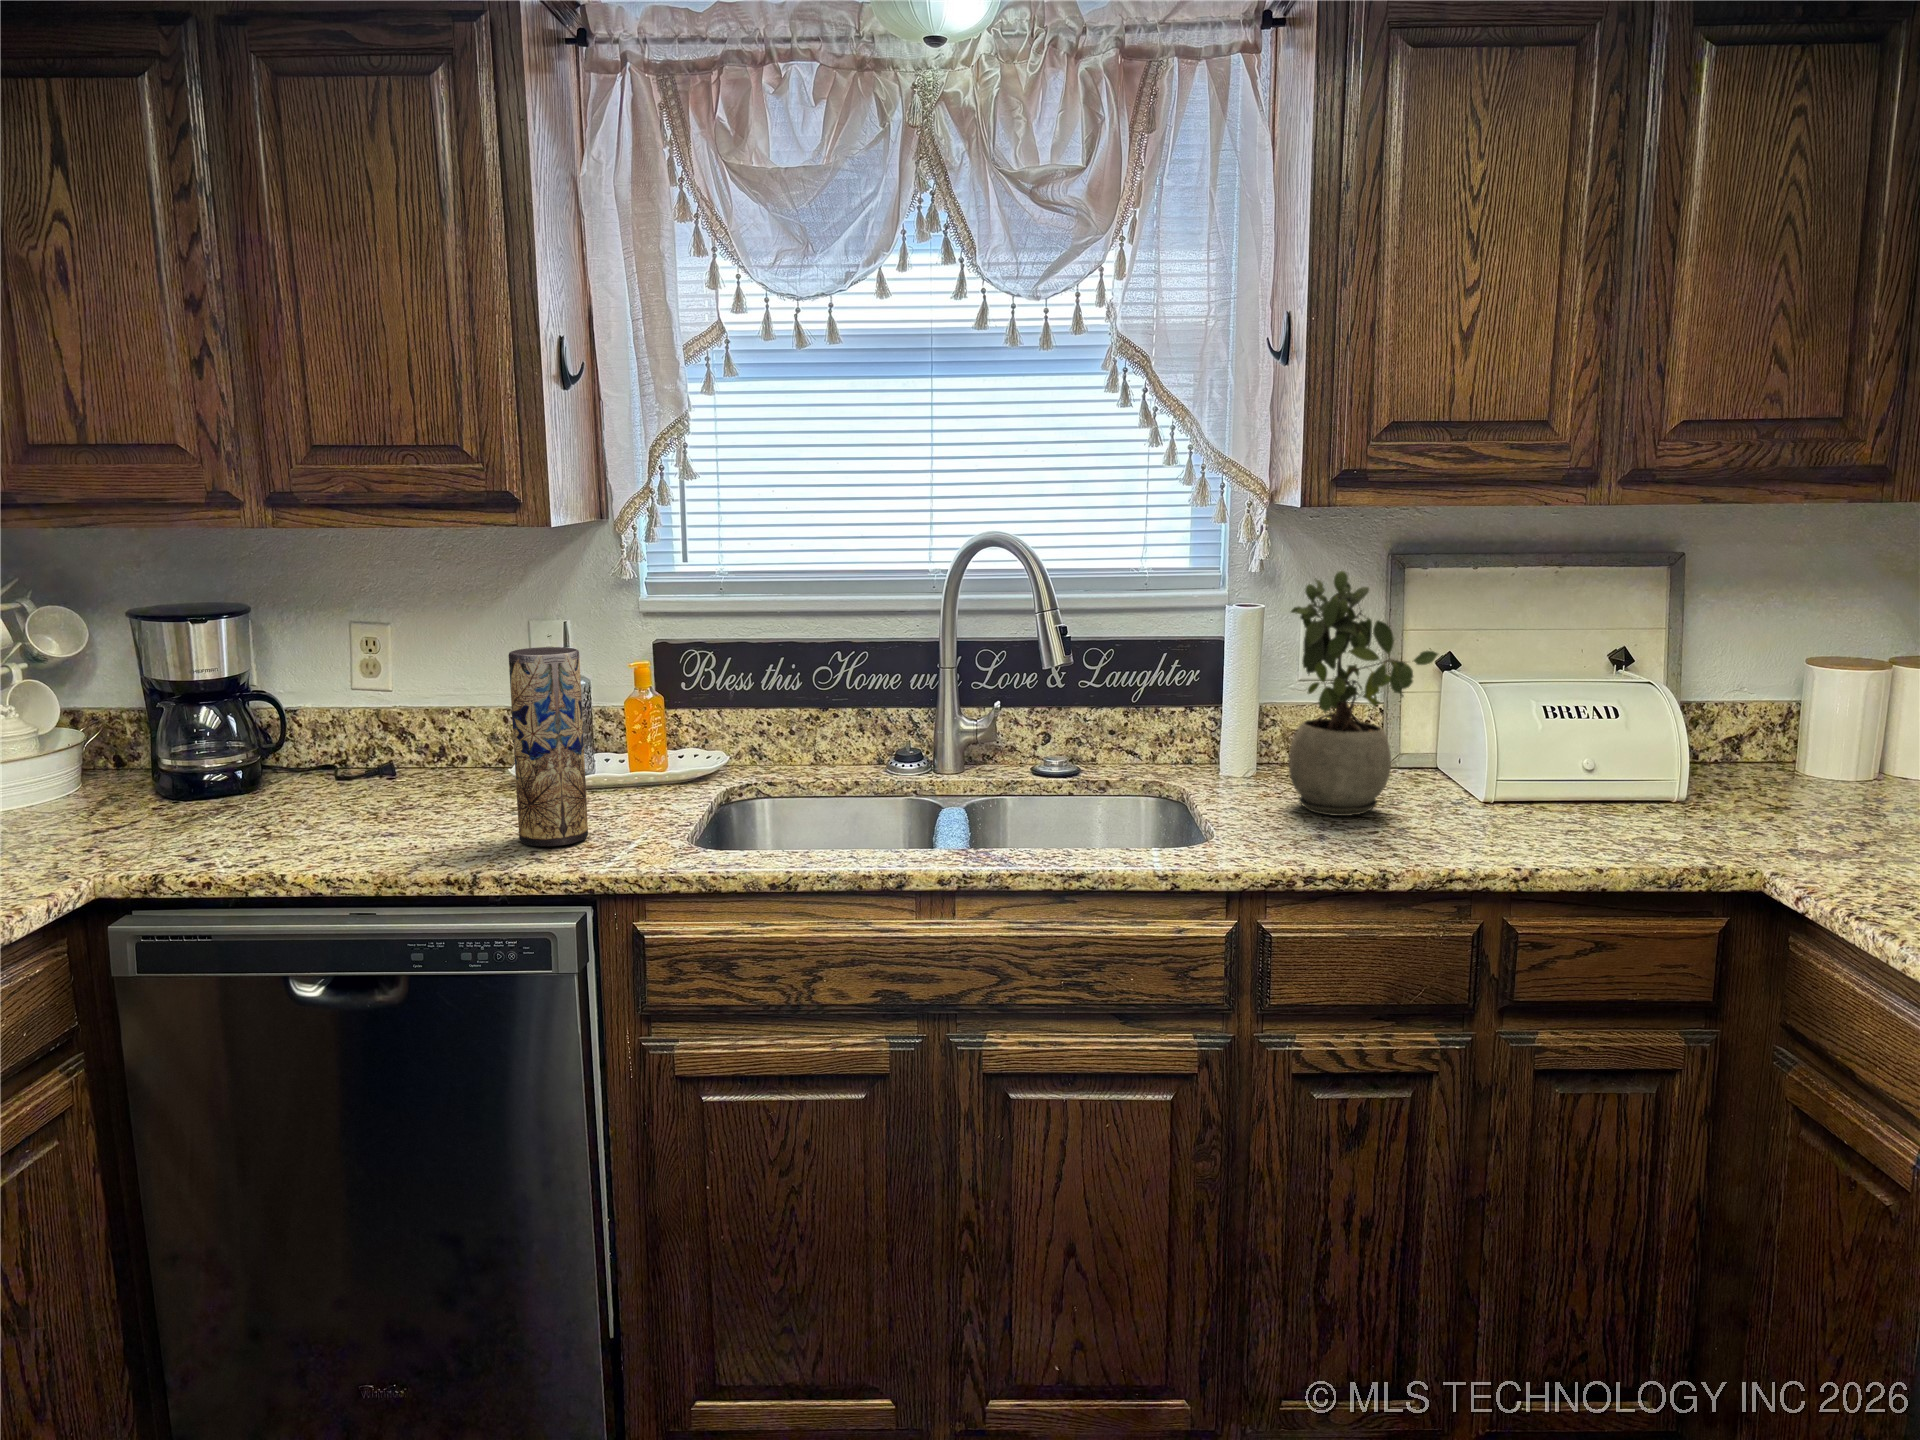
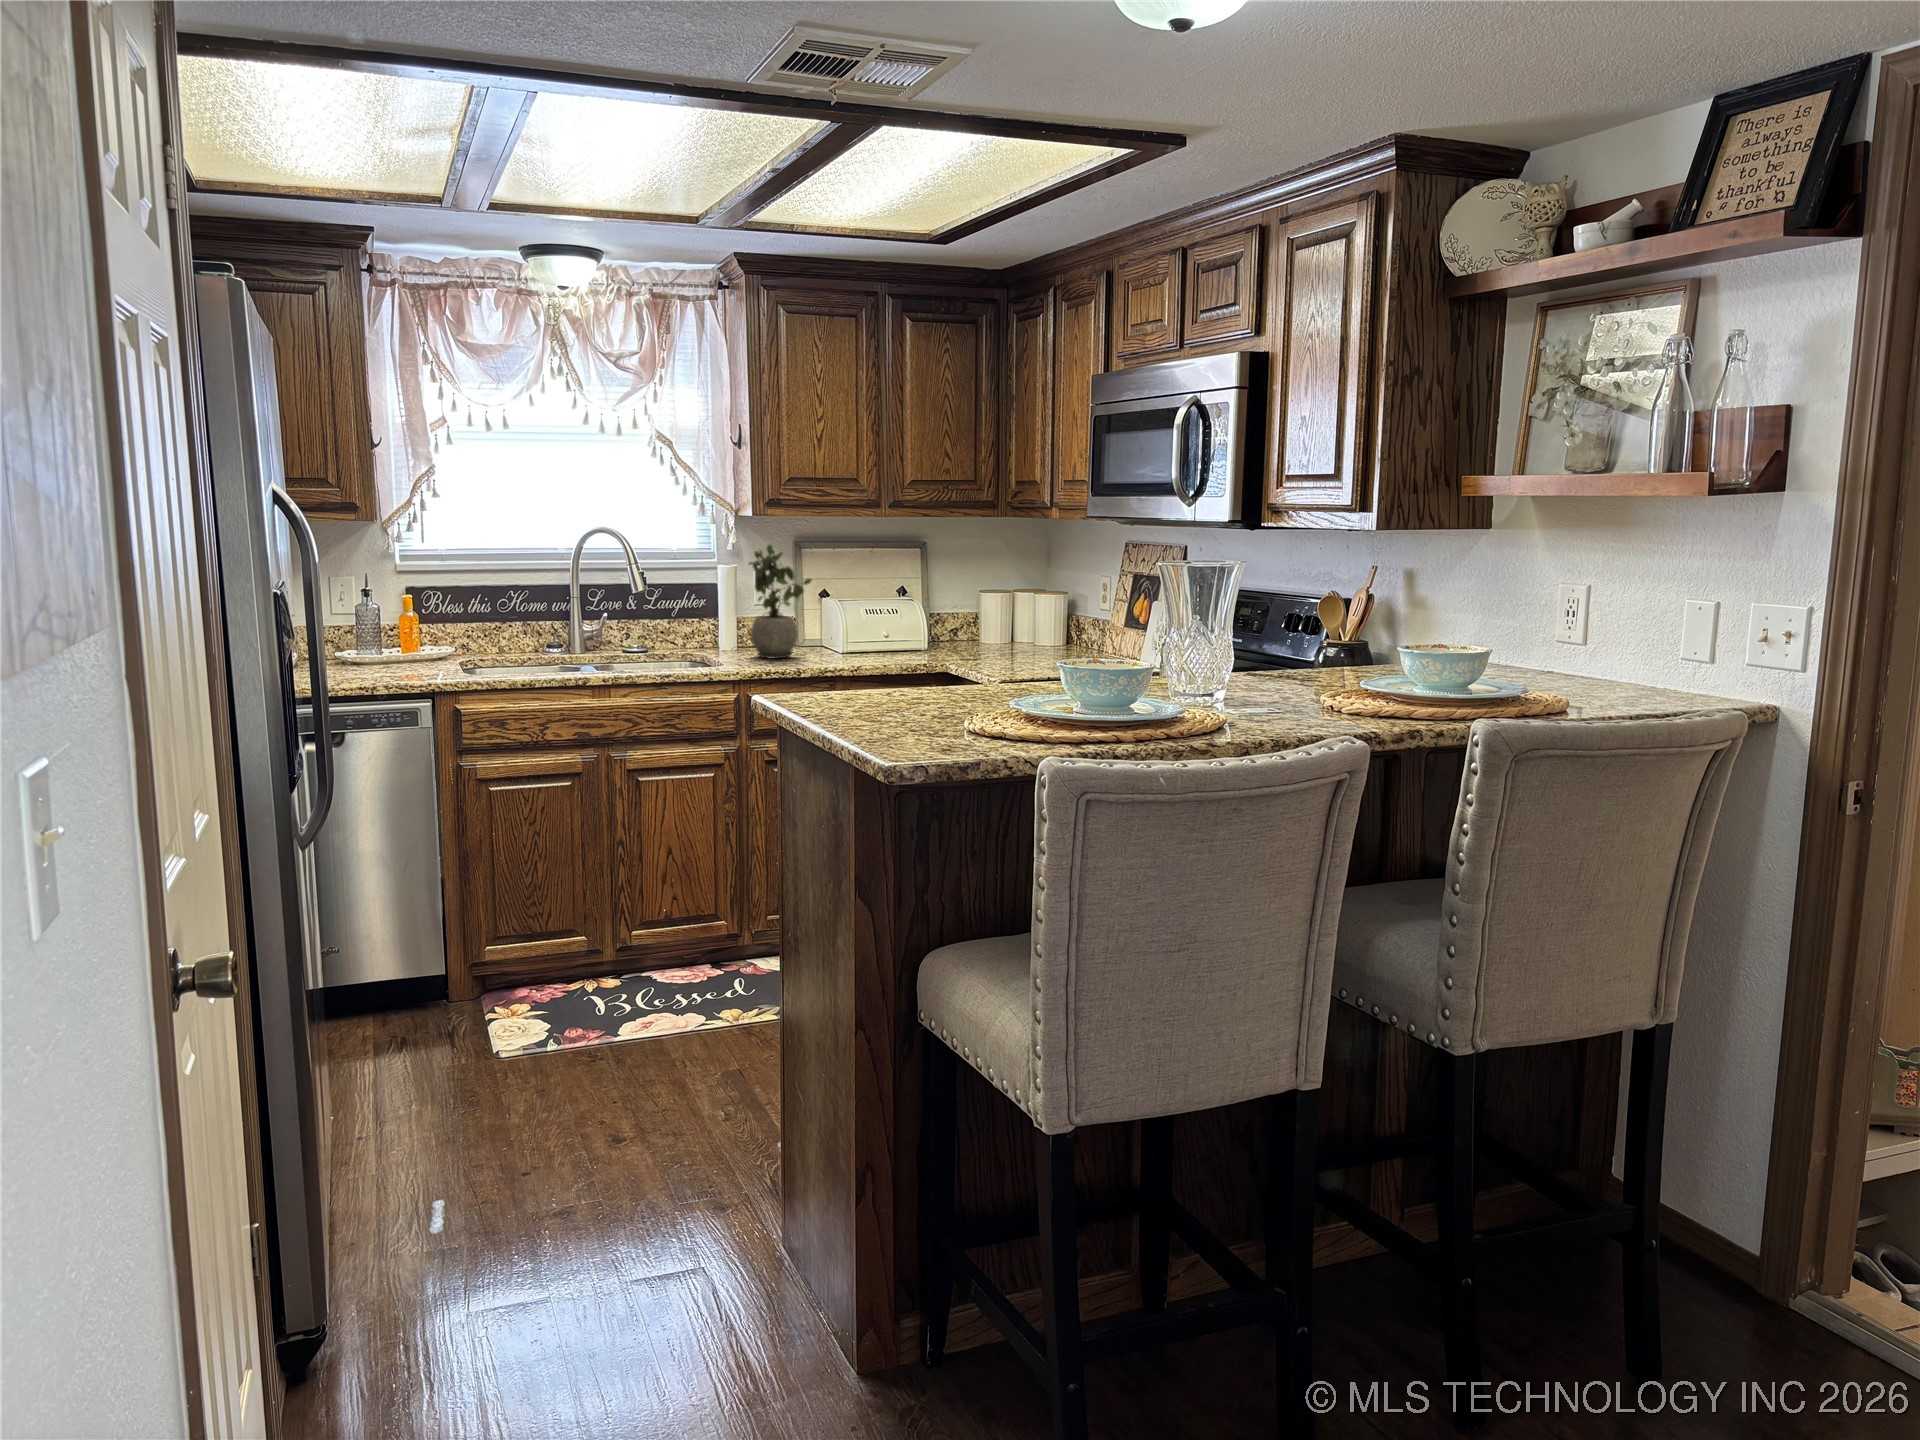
vase: present [509,647,588,846] -> none [376,581,416,676]

